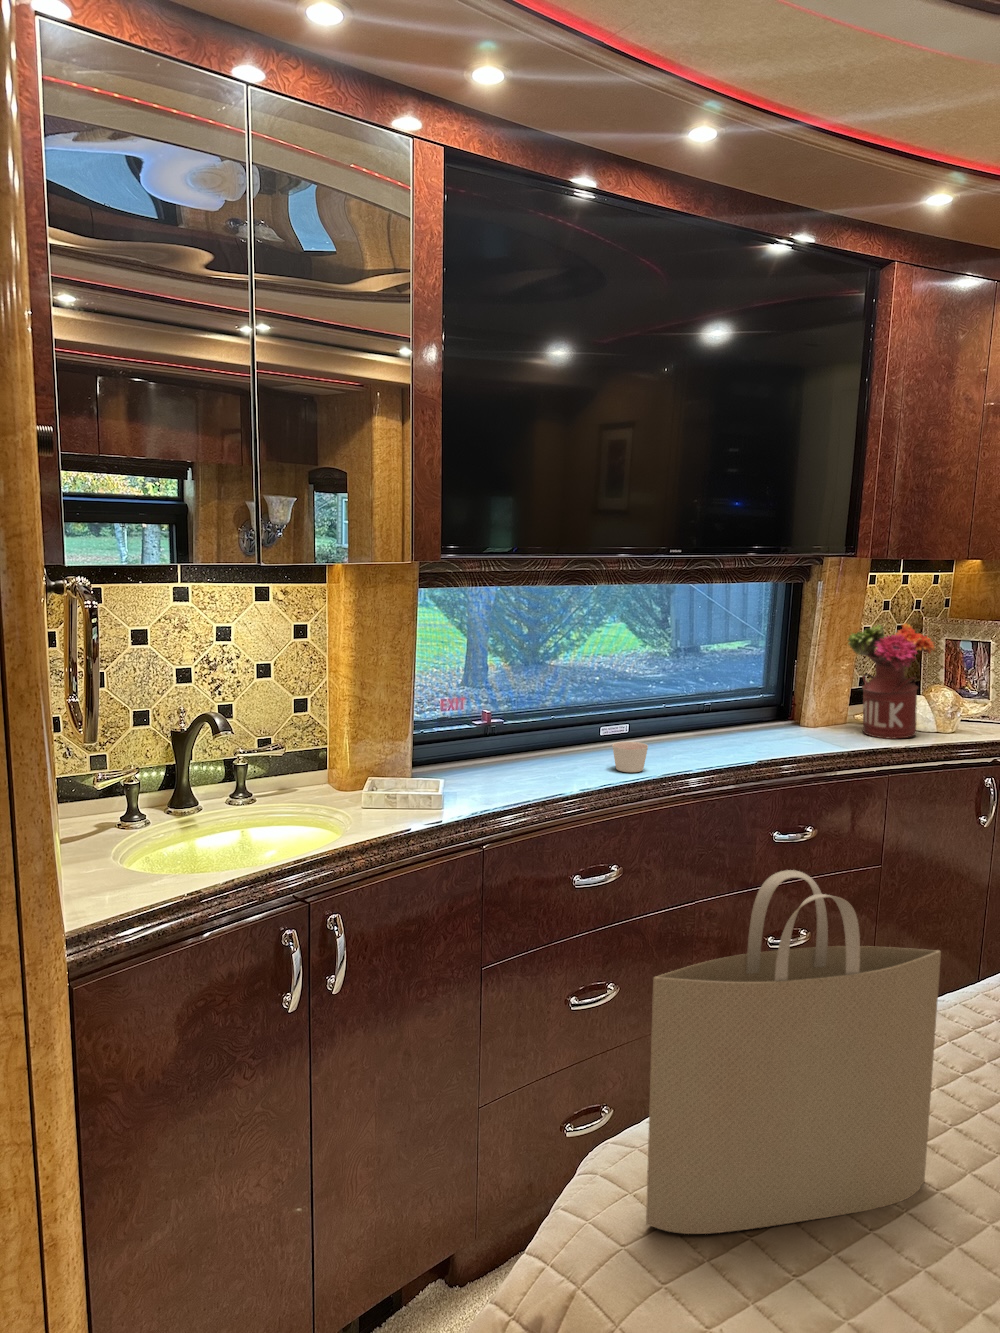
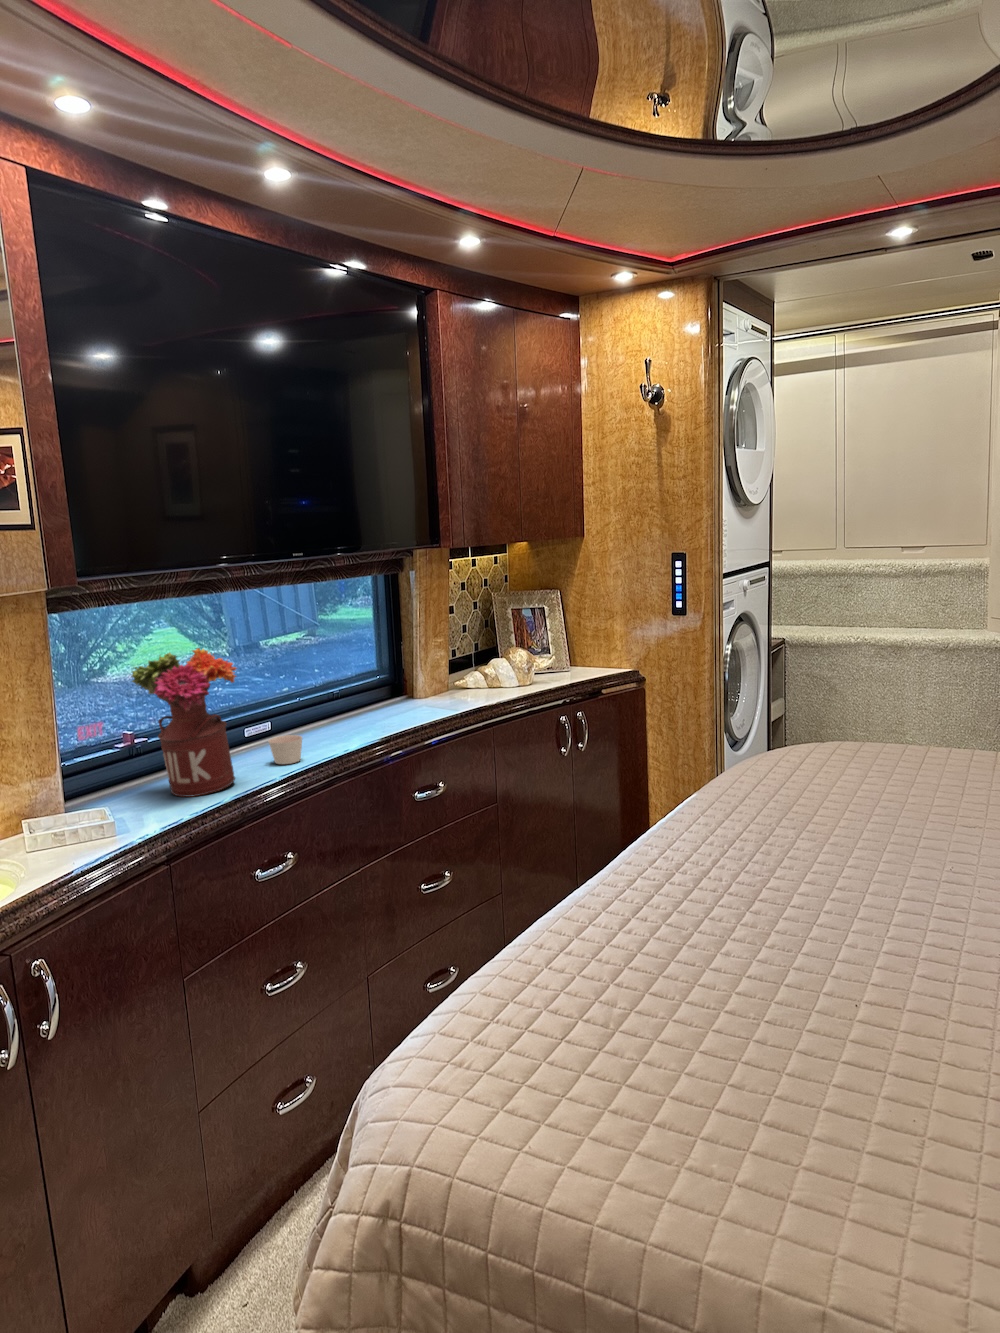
flower arrangement: present [848,623,935,739] -> present [131,648,237,797]
tote bag: present [646,870,941,1234] -> none [431,797,621,1105]

